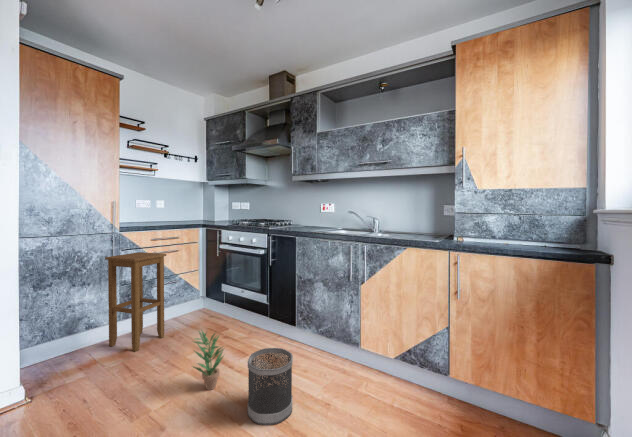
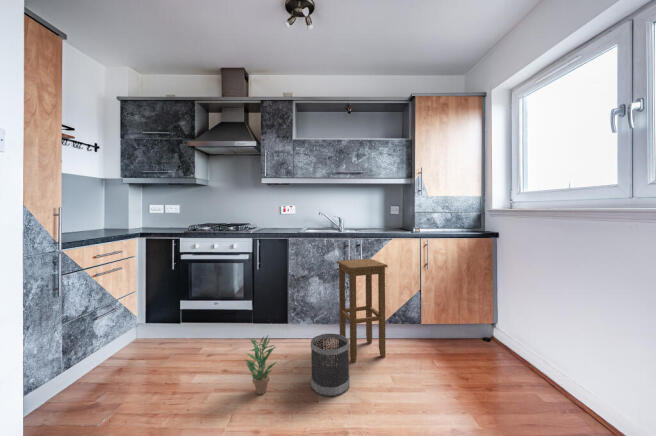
stool: present [105,252,166,351] -> present [337,259,388,362]

